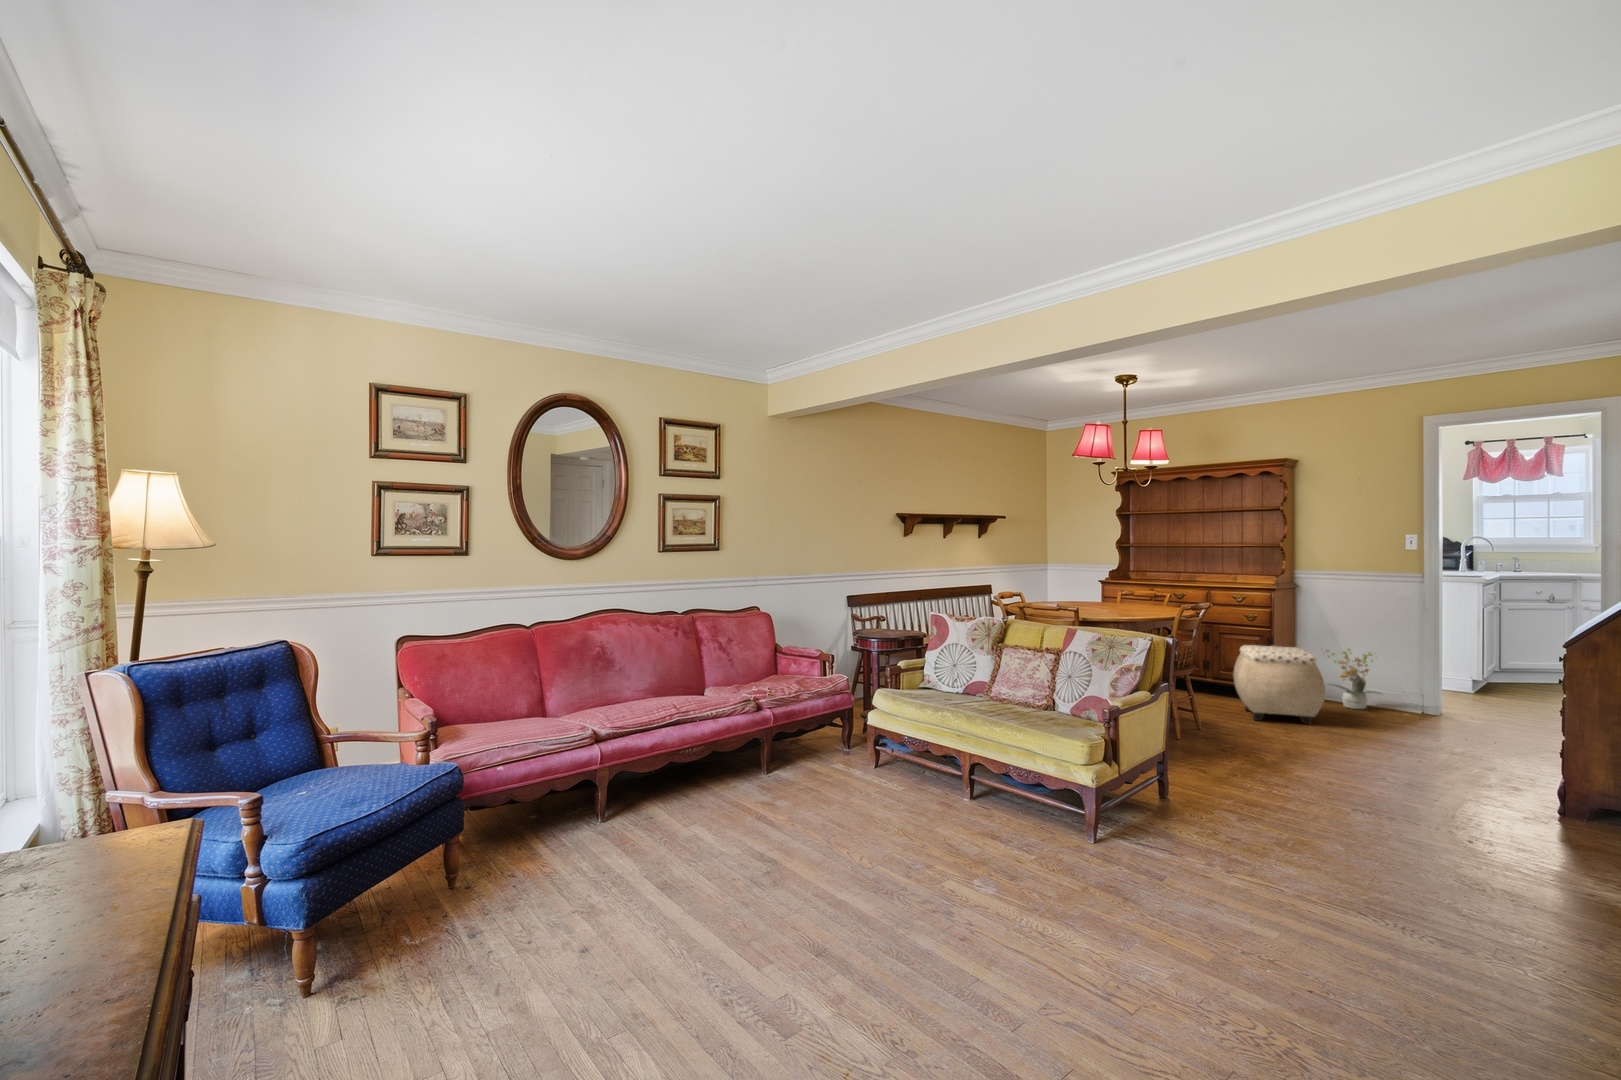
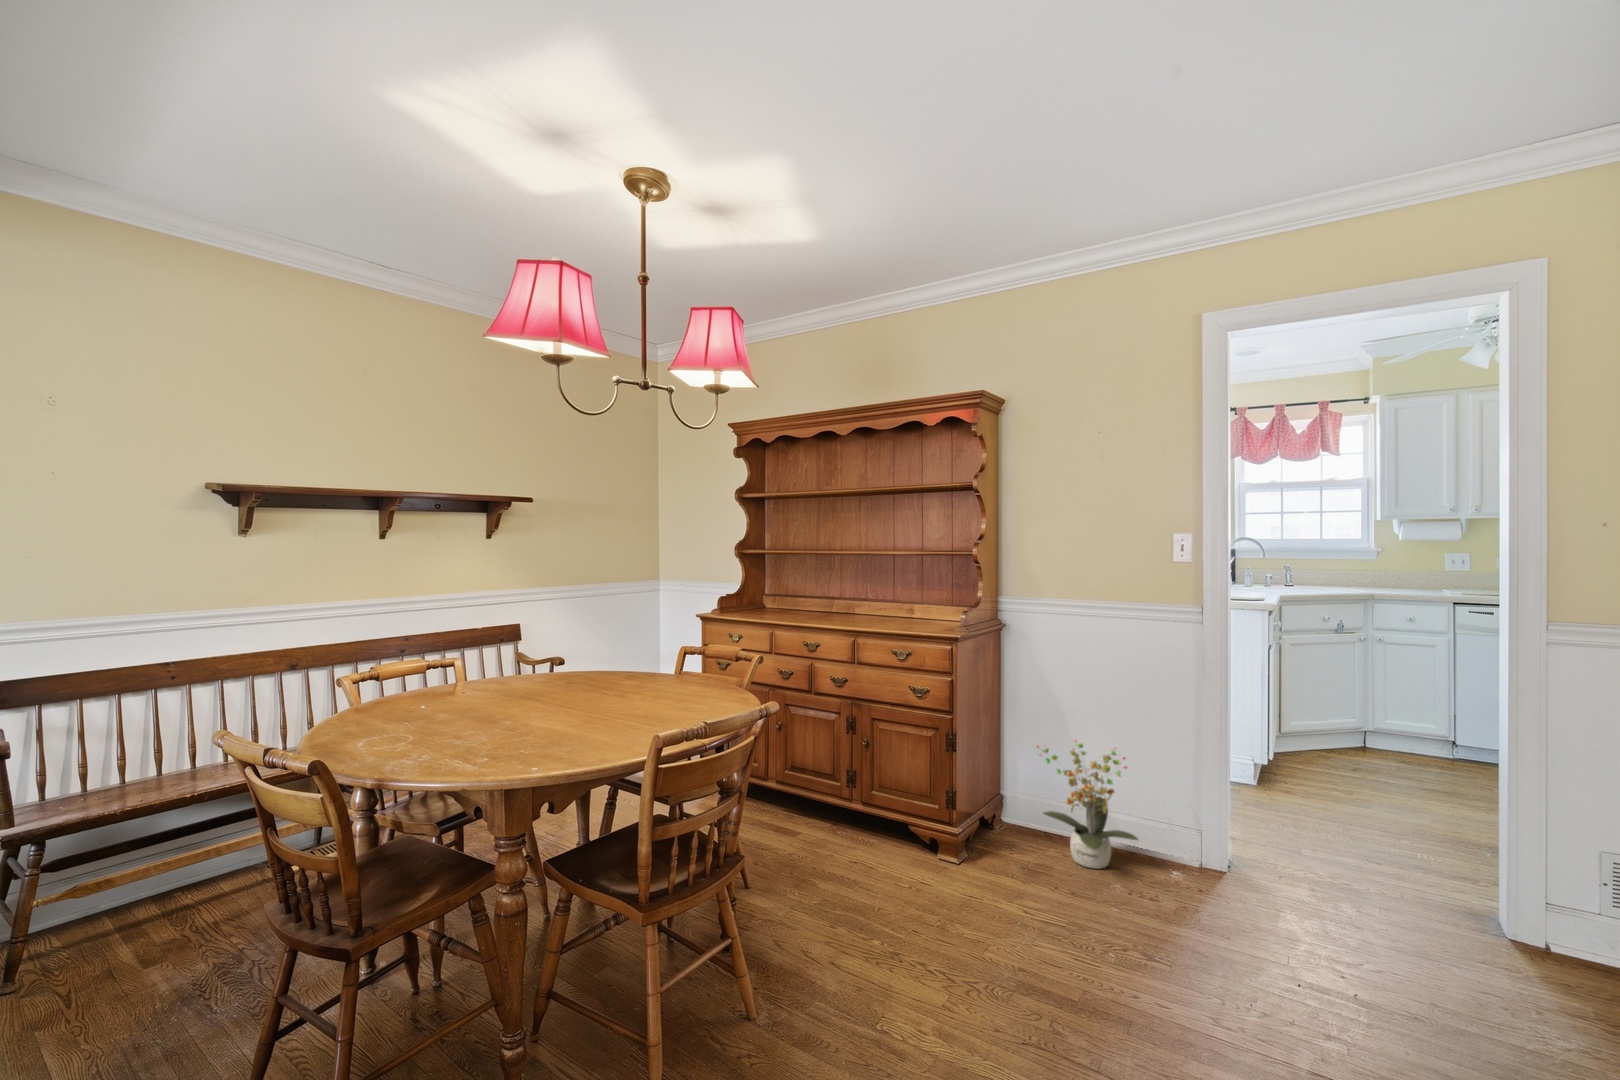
ottoman: present [1233,645,1325,725] -> none [874,760,1033,957]

